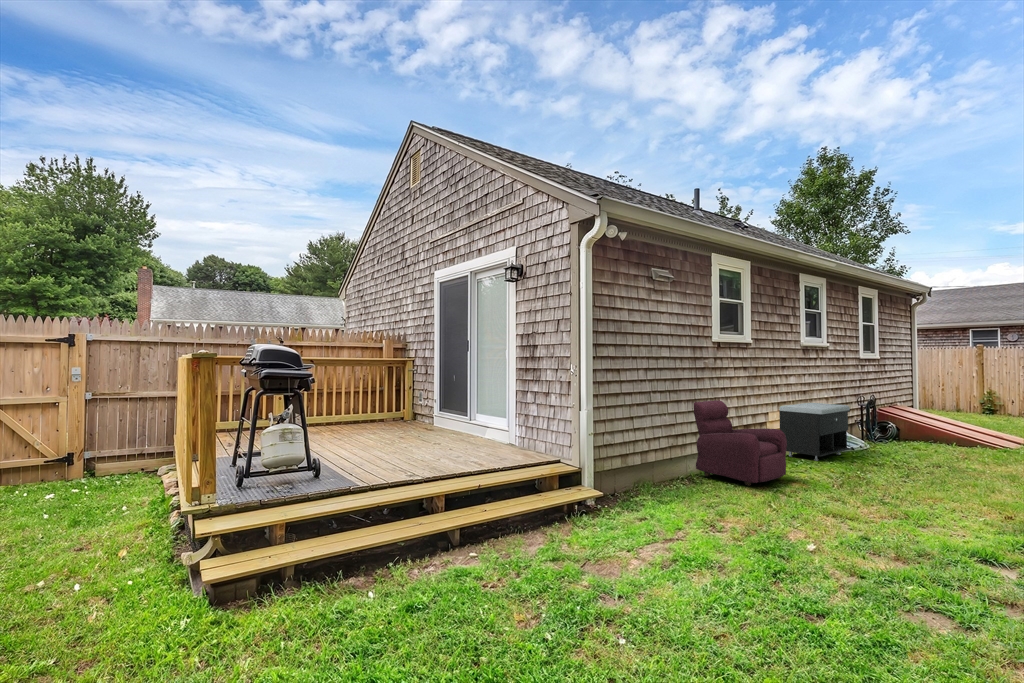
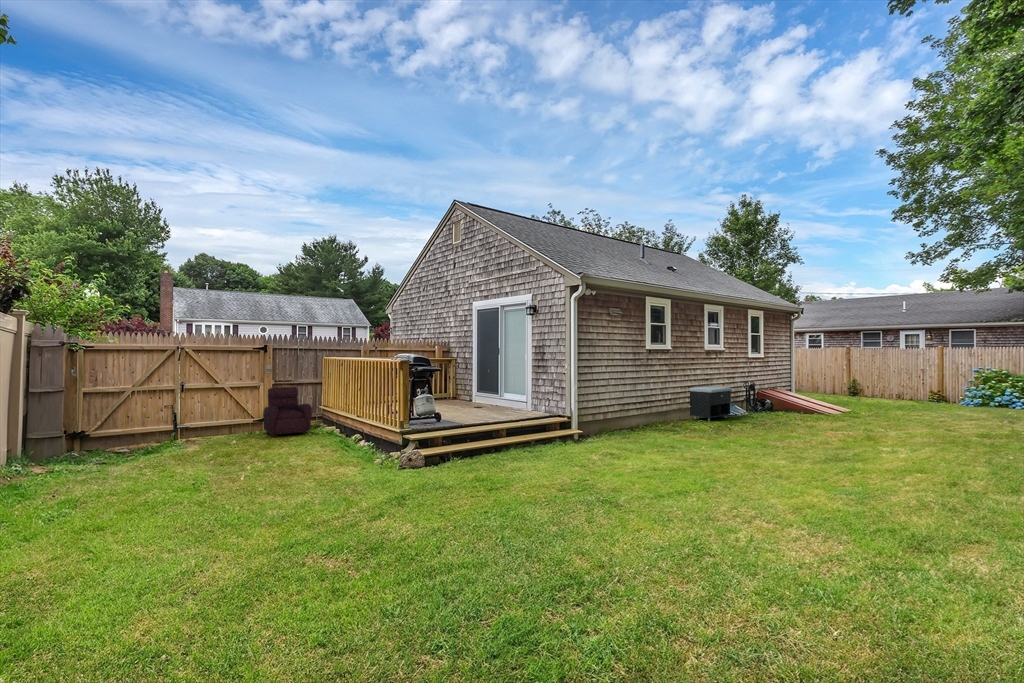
armchair: present [694,400,787,486] -> present [263,387,312,437]

